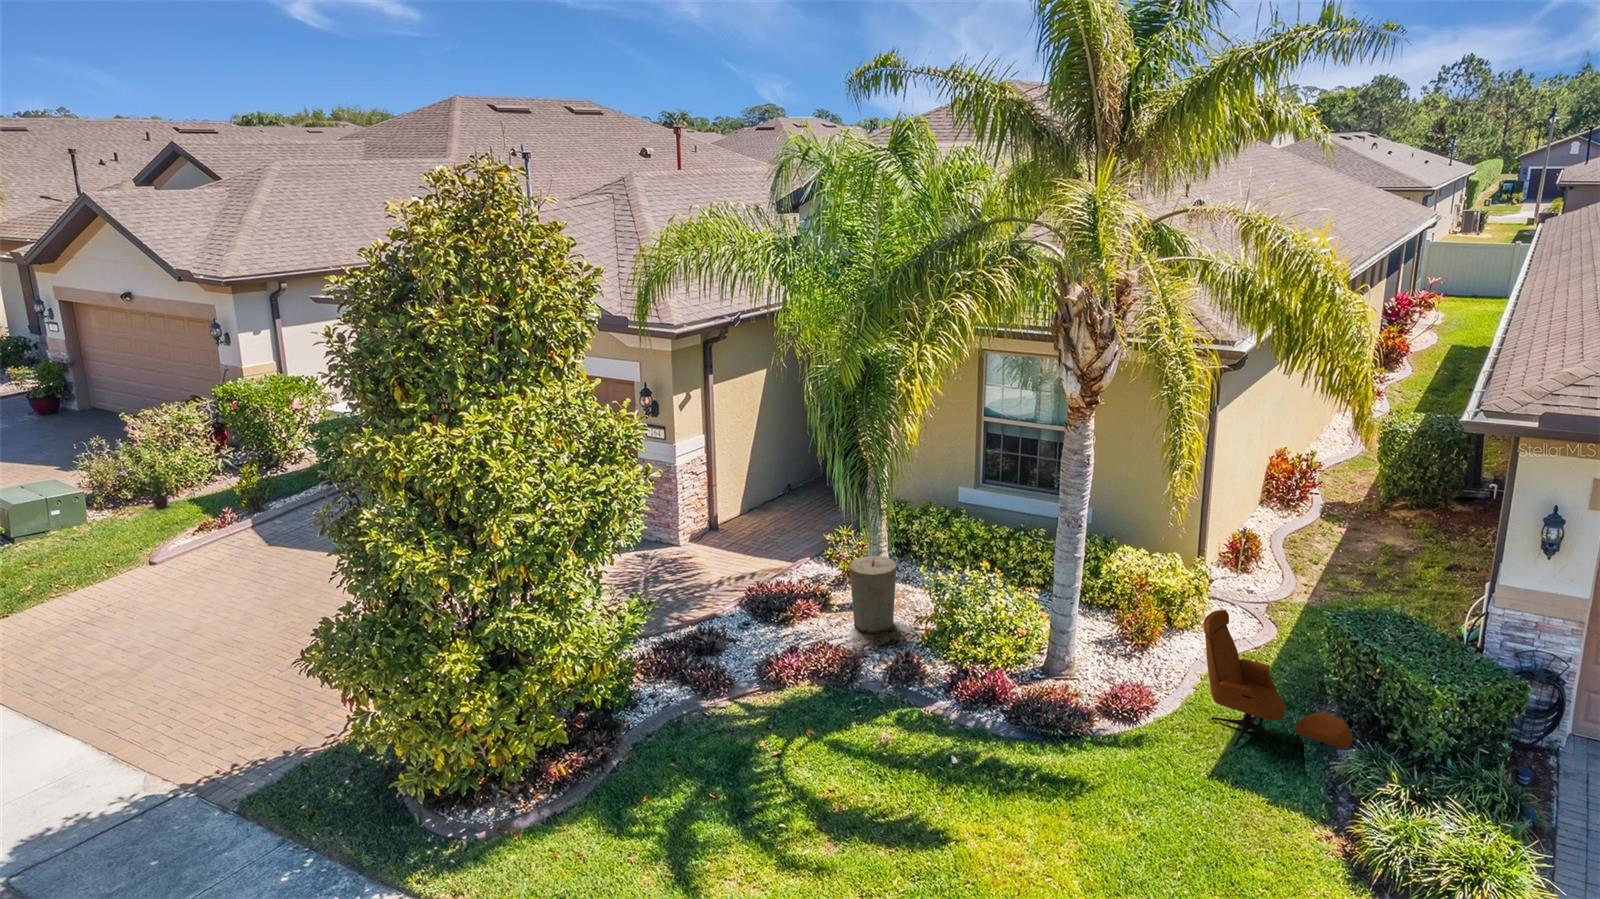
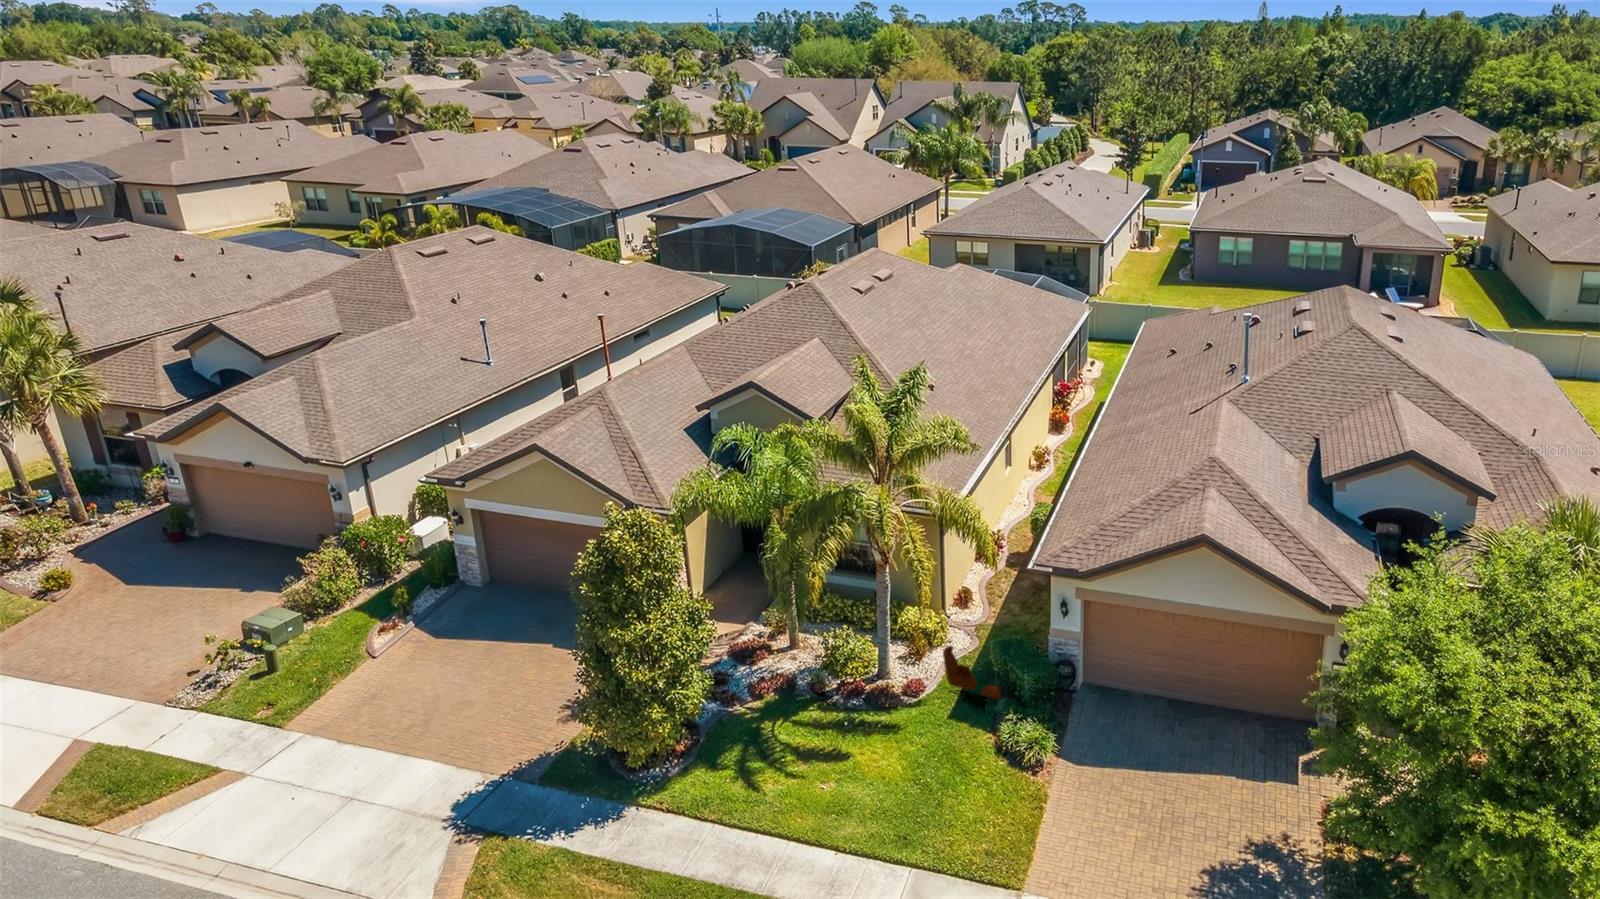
decorative plant: present [148,472,171,509] -> present [813,667,824,693]
trash can: present [849,556,897,634] -> none [782,625,805,663]

